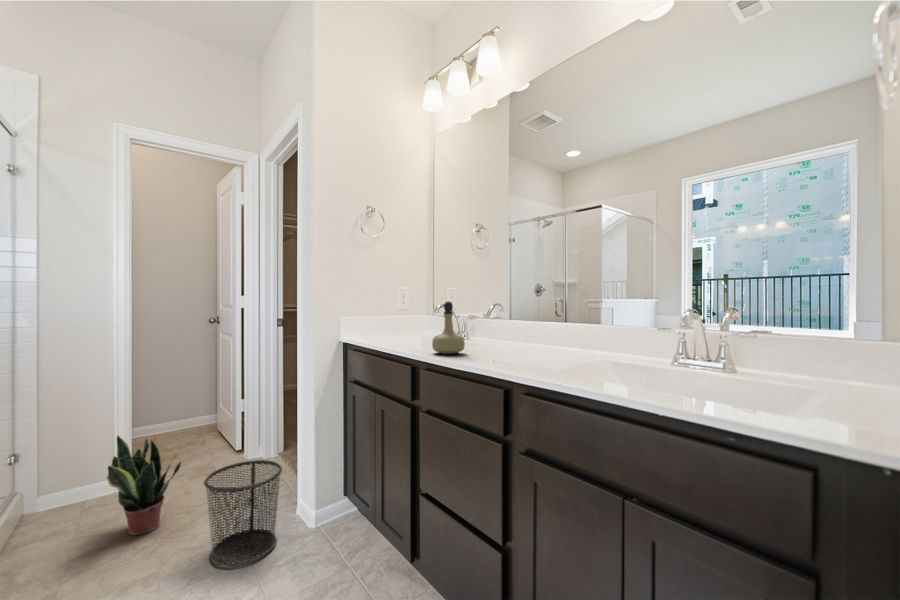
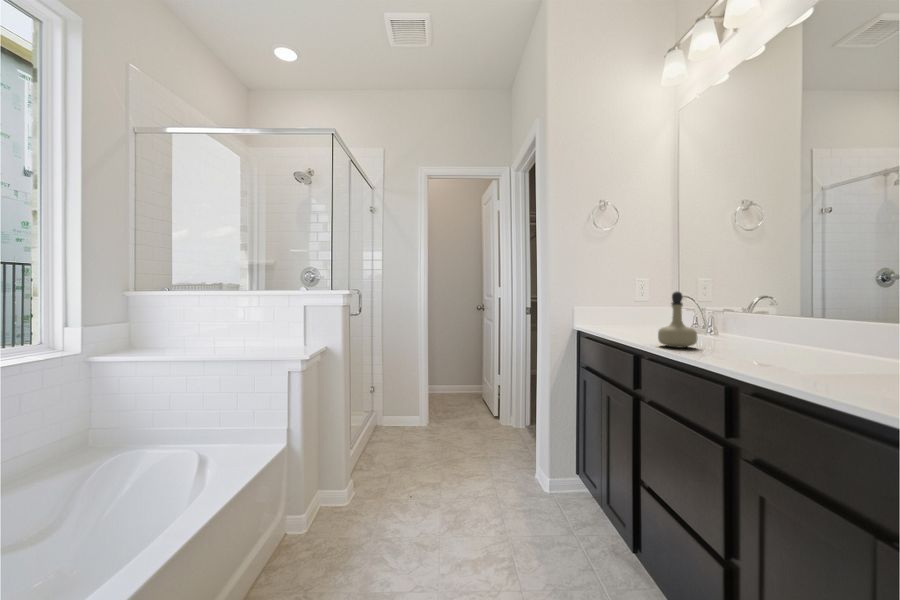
potted plant: present [107,436,182,535] -> none [409,388,454,462]
waste bin: present [204,460,282,567] -> none [464,424,521,504]

